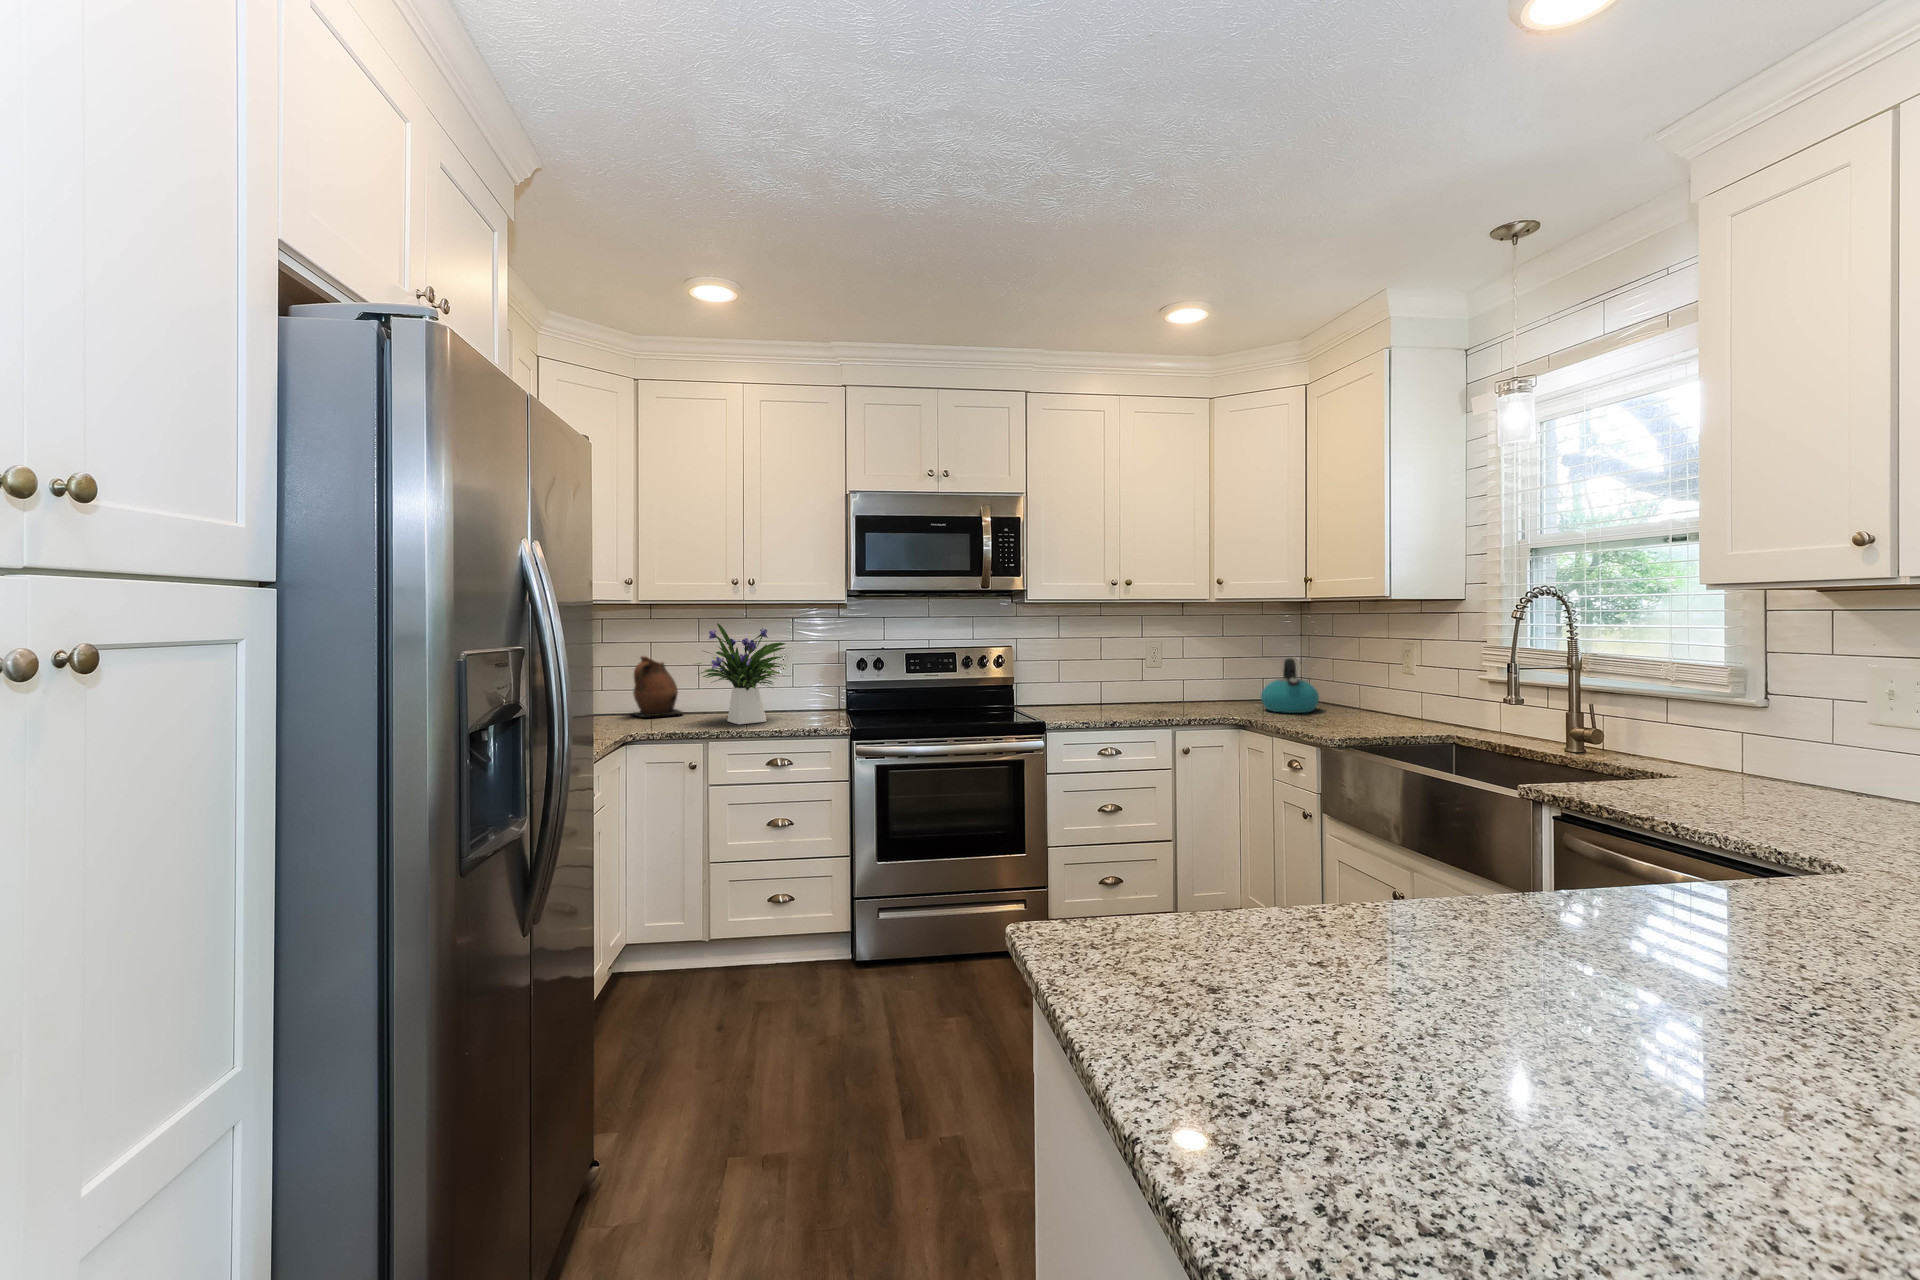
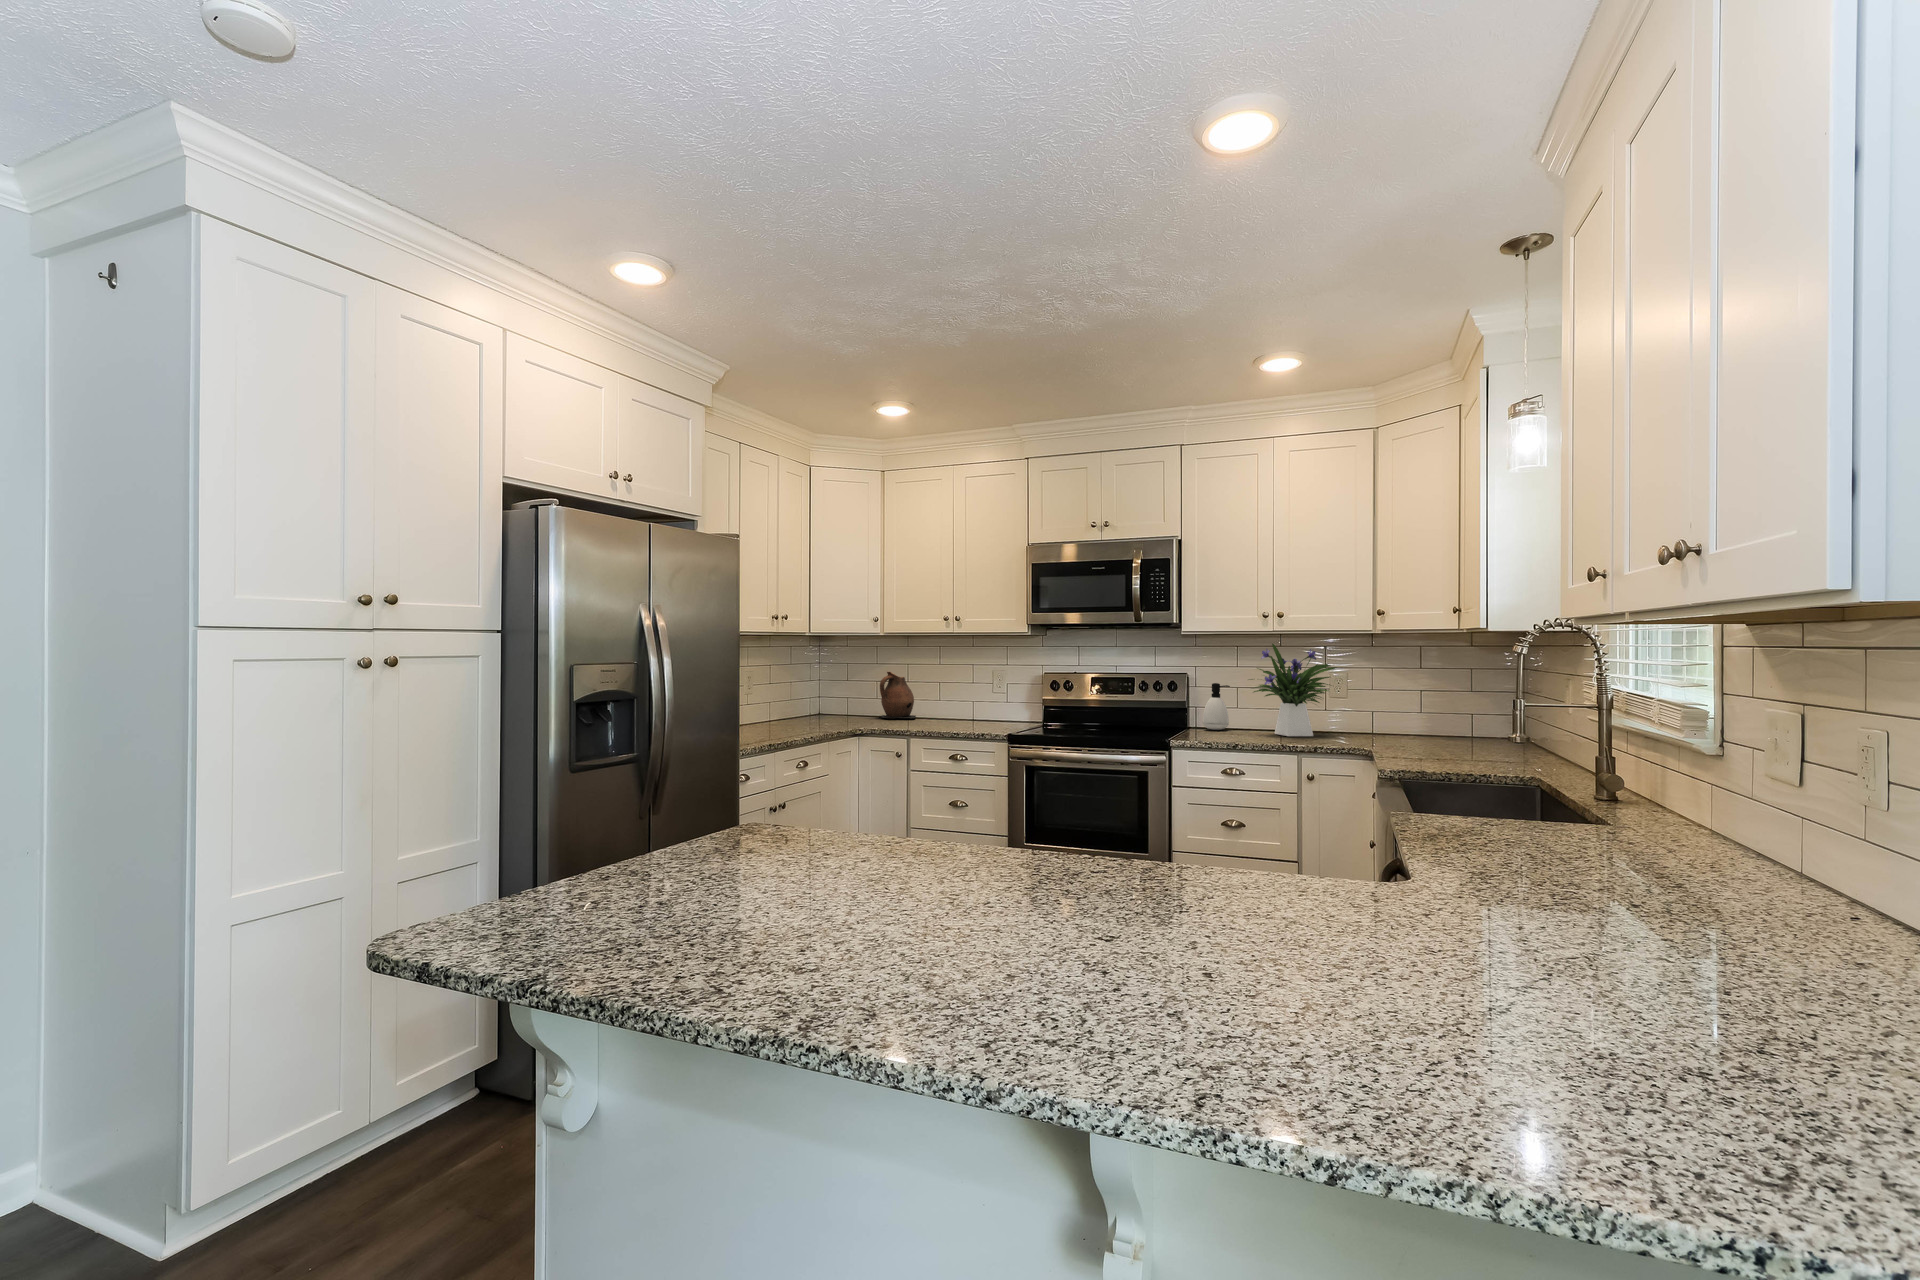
flower arrangement: present [698,623,786,724] -> present [1249,644,1337,736]
soap dispenser: none [1030,652,1057,702] -> present [1203,683,1230,730]
kettle: present [1261,658,1319,713] -> none [1403,695,1467,750]

